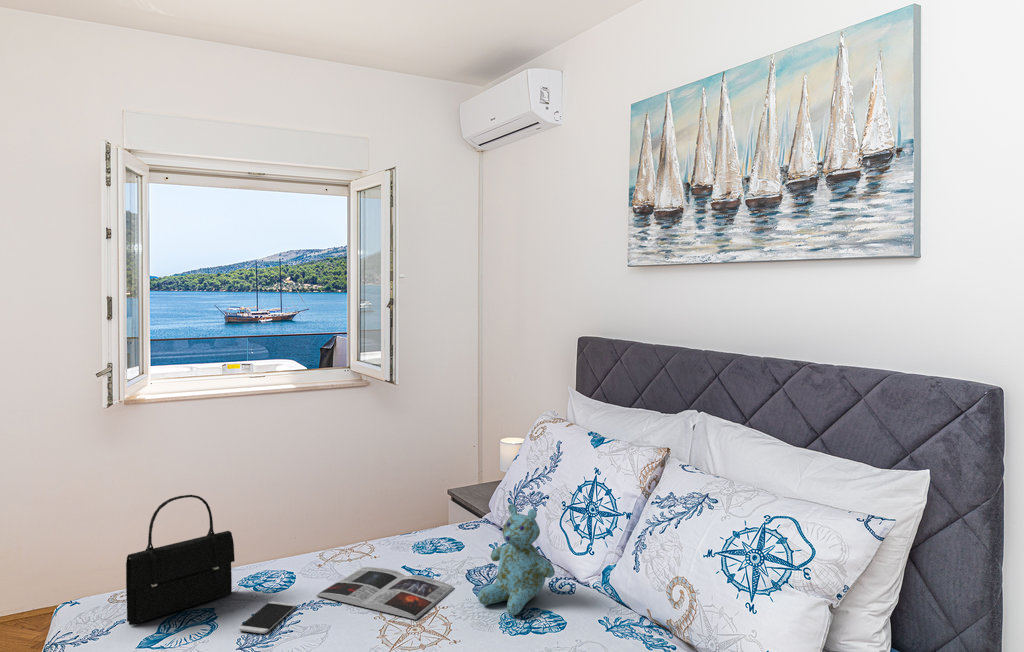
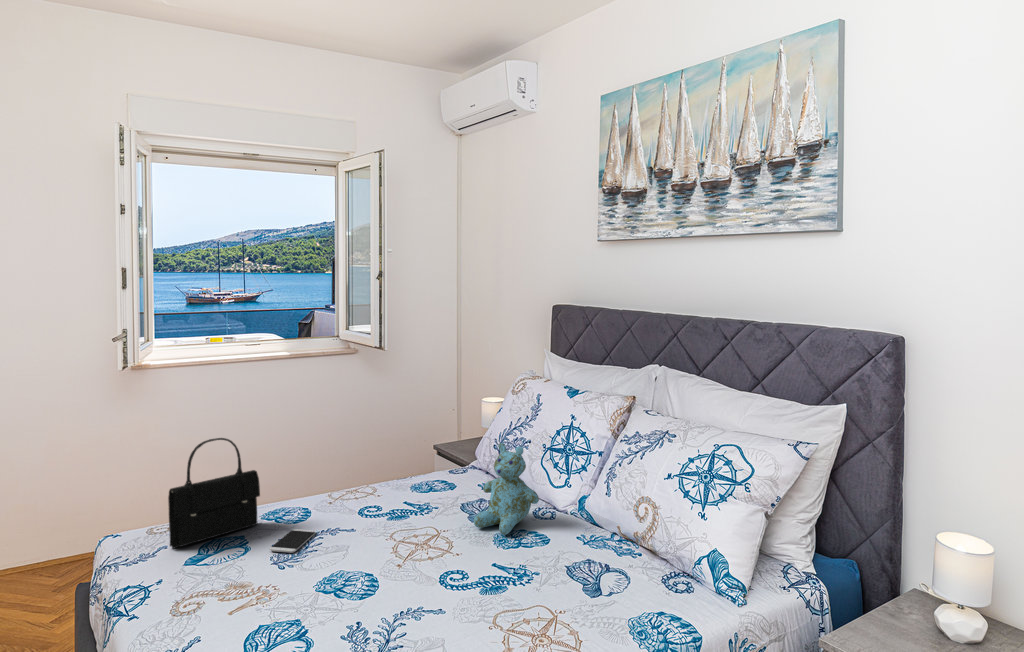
magazine: present [316,567,455,620] -> none [333,502,452,540]

